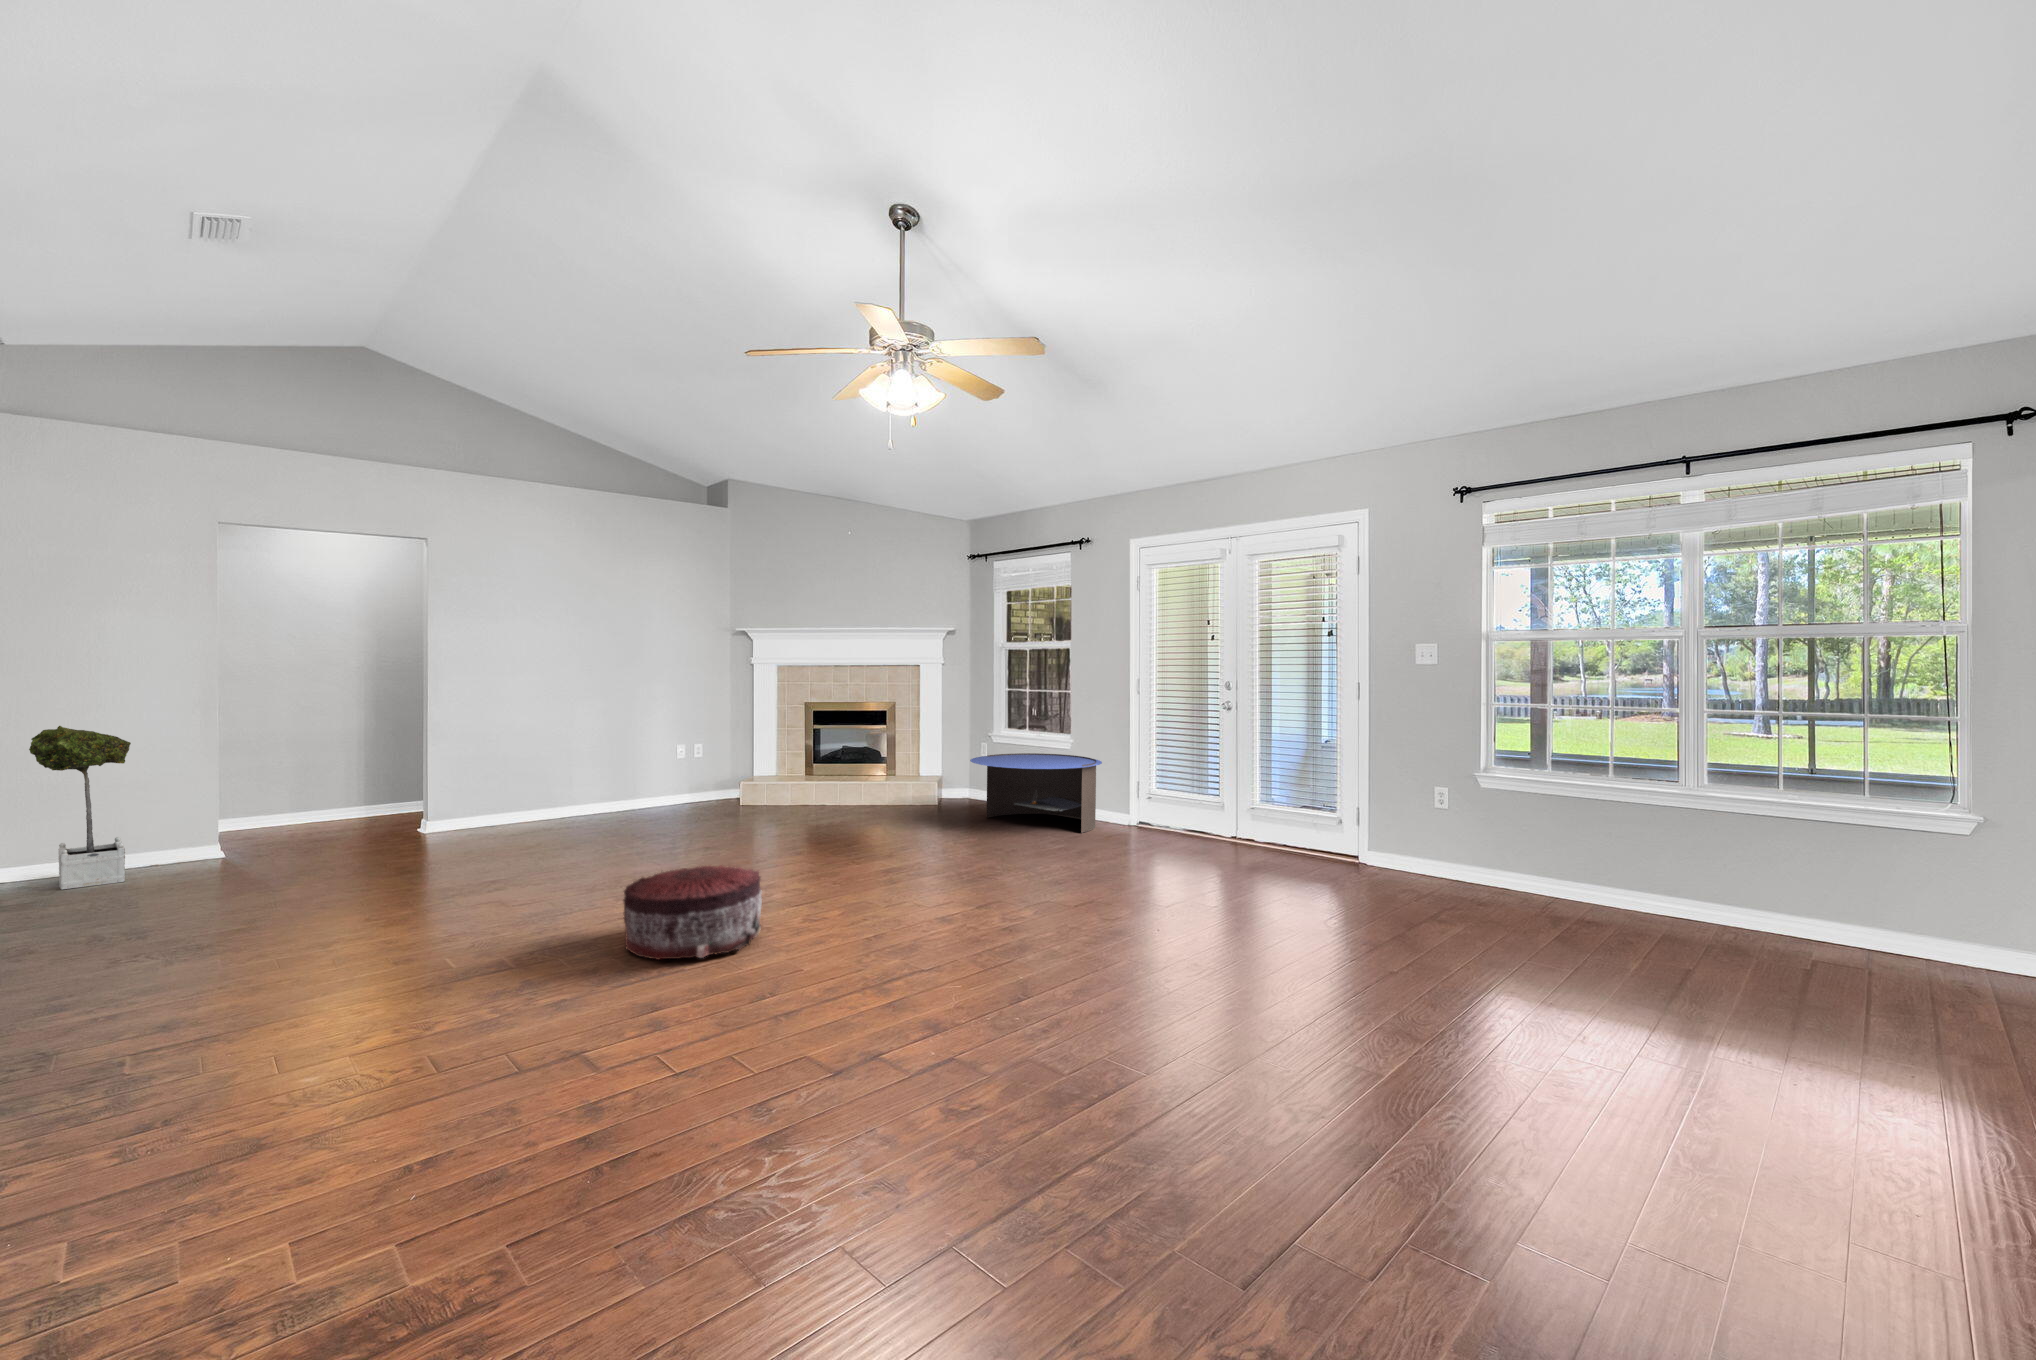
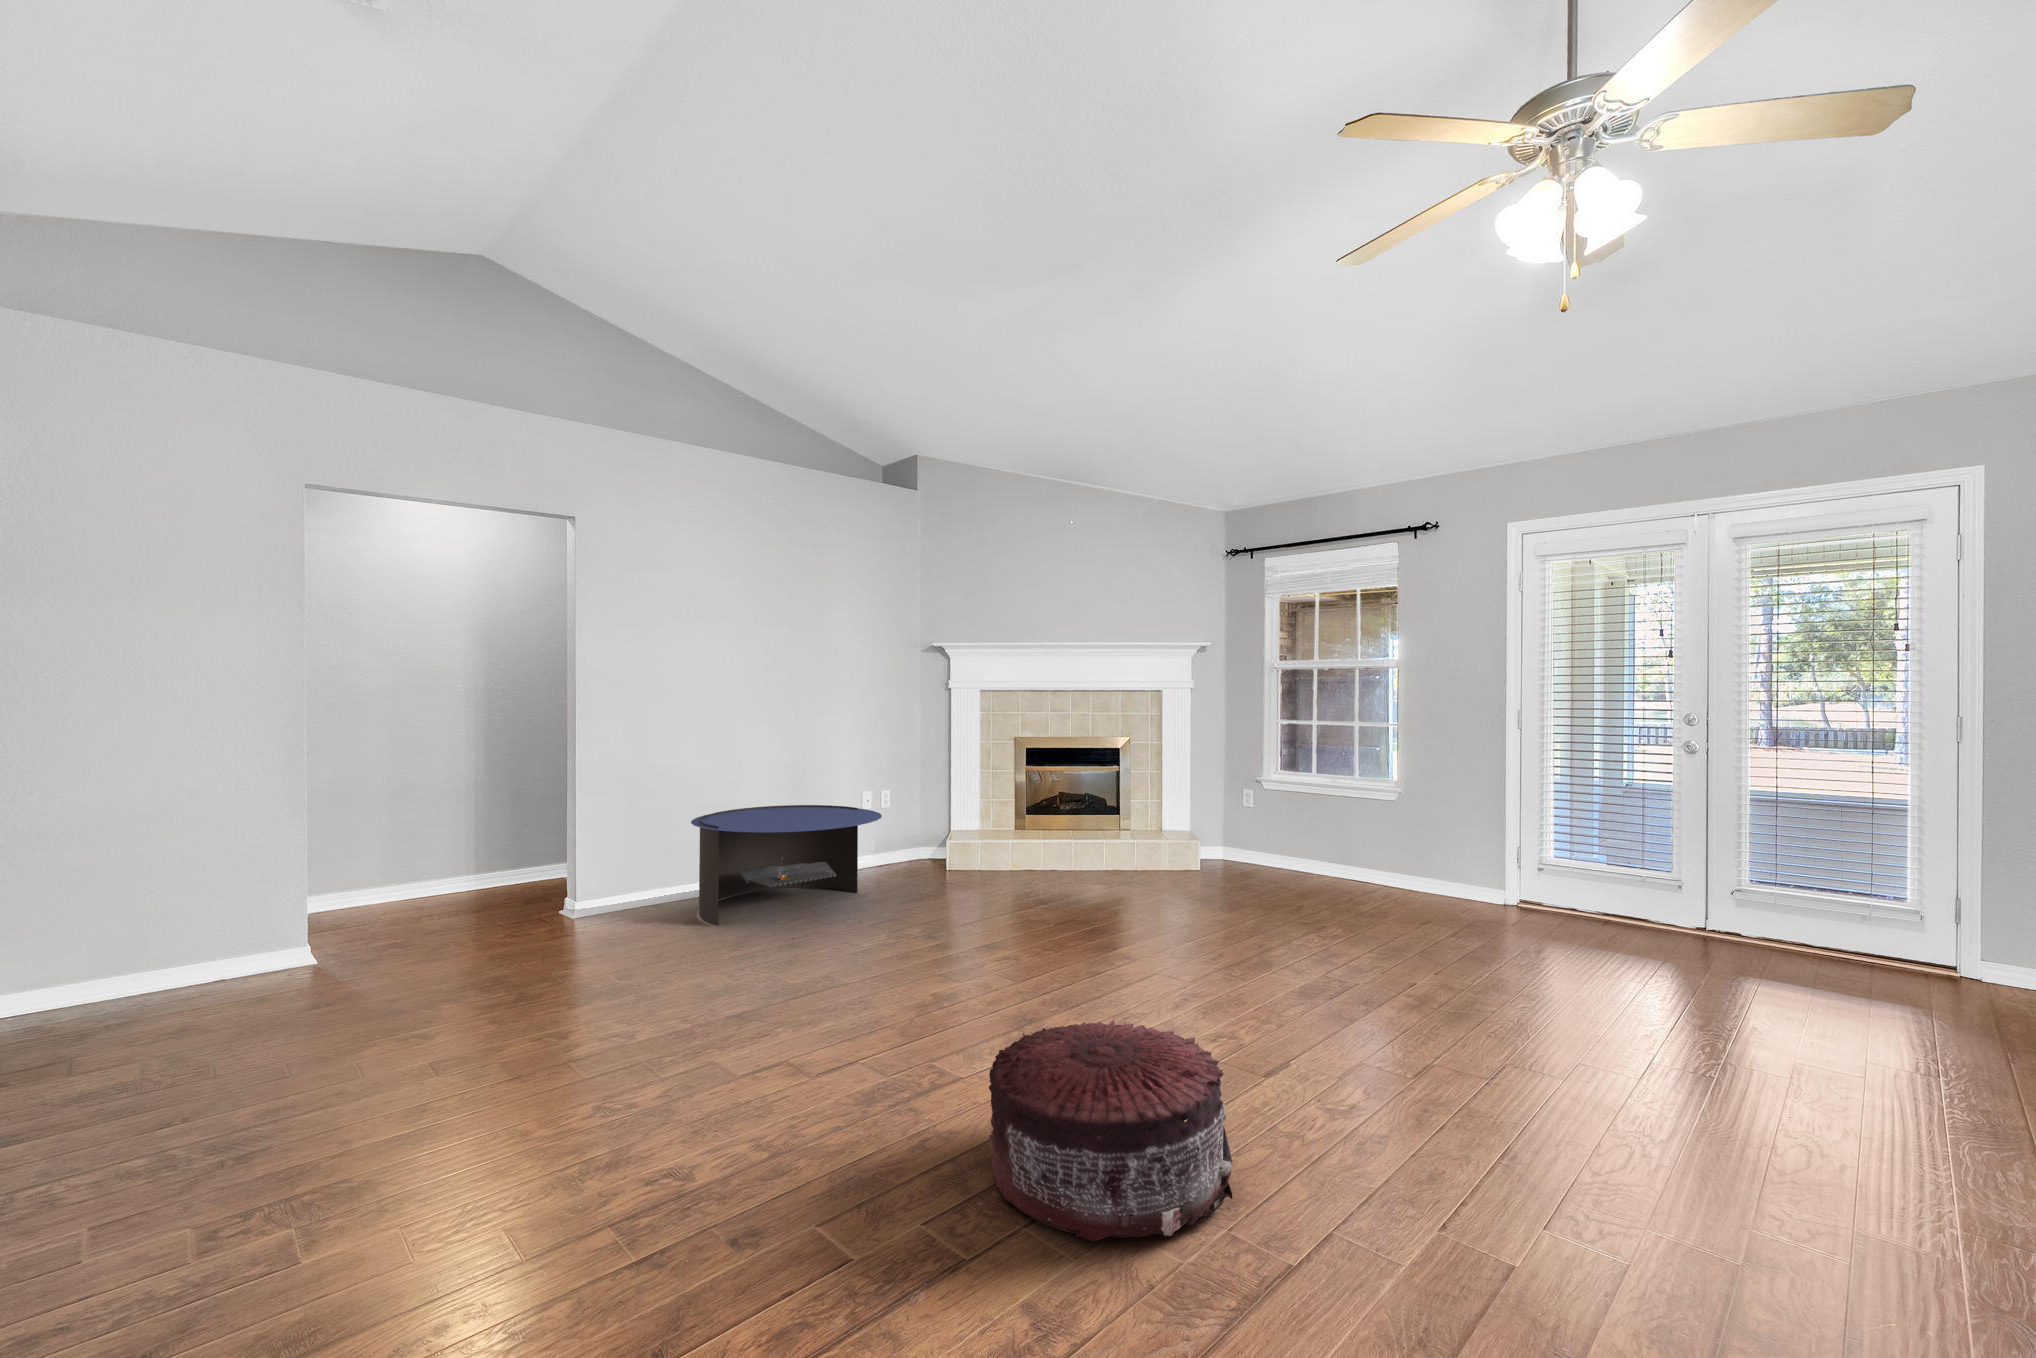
potted tree: present [29,726,131,889] -> none [52,783,194,1024]
coffee table: present [970,753,1102,833] -> present [691,805,882,925]

